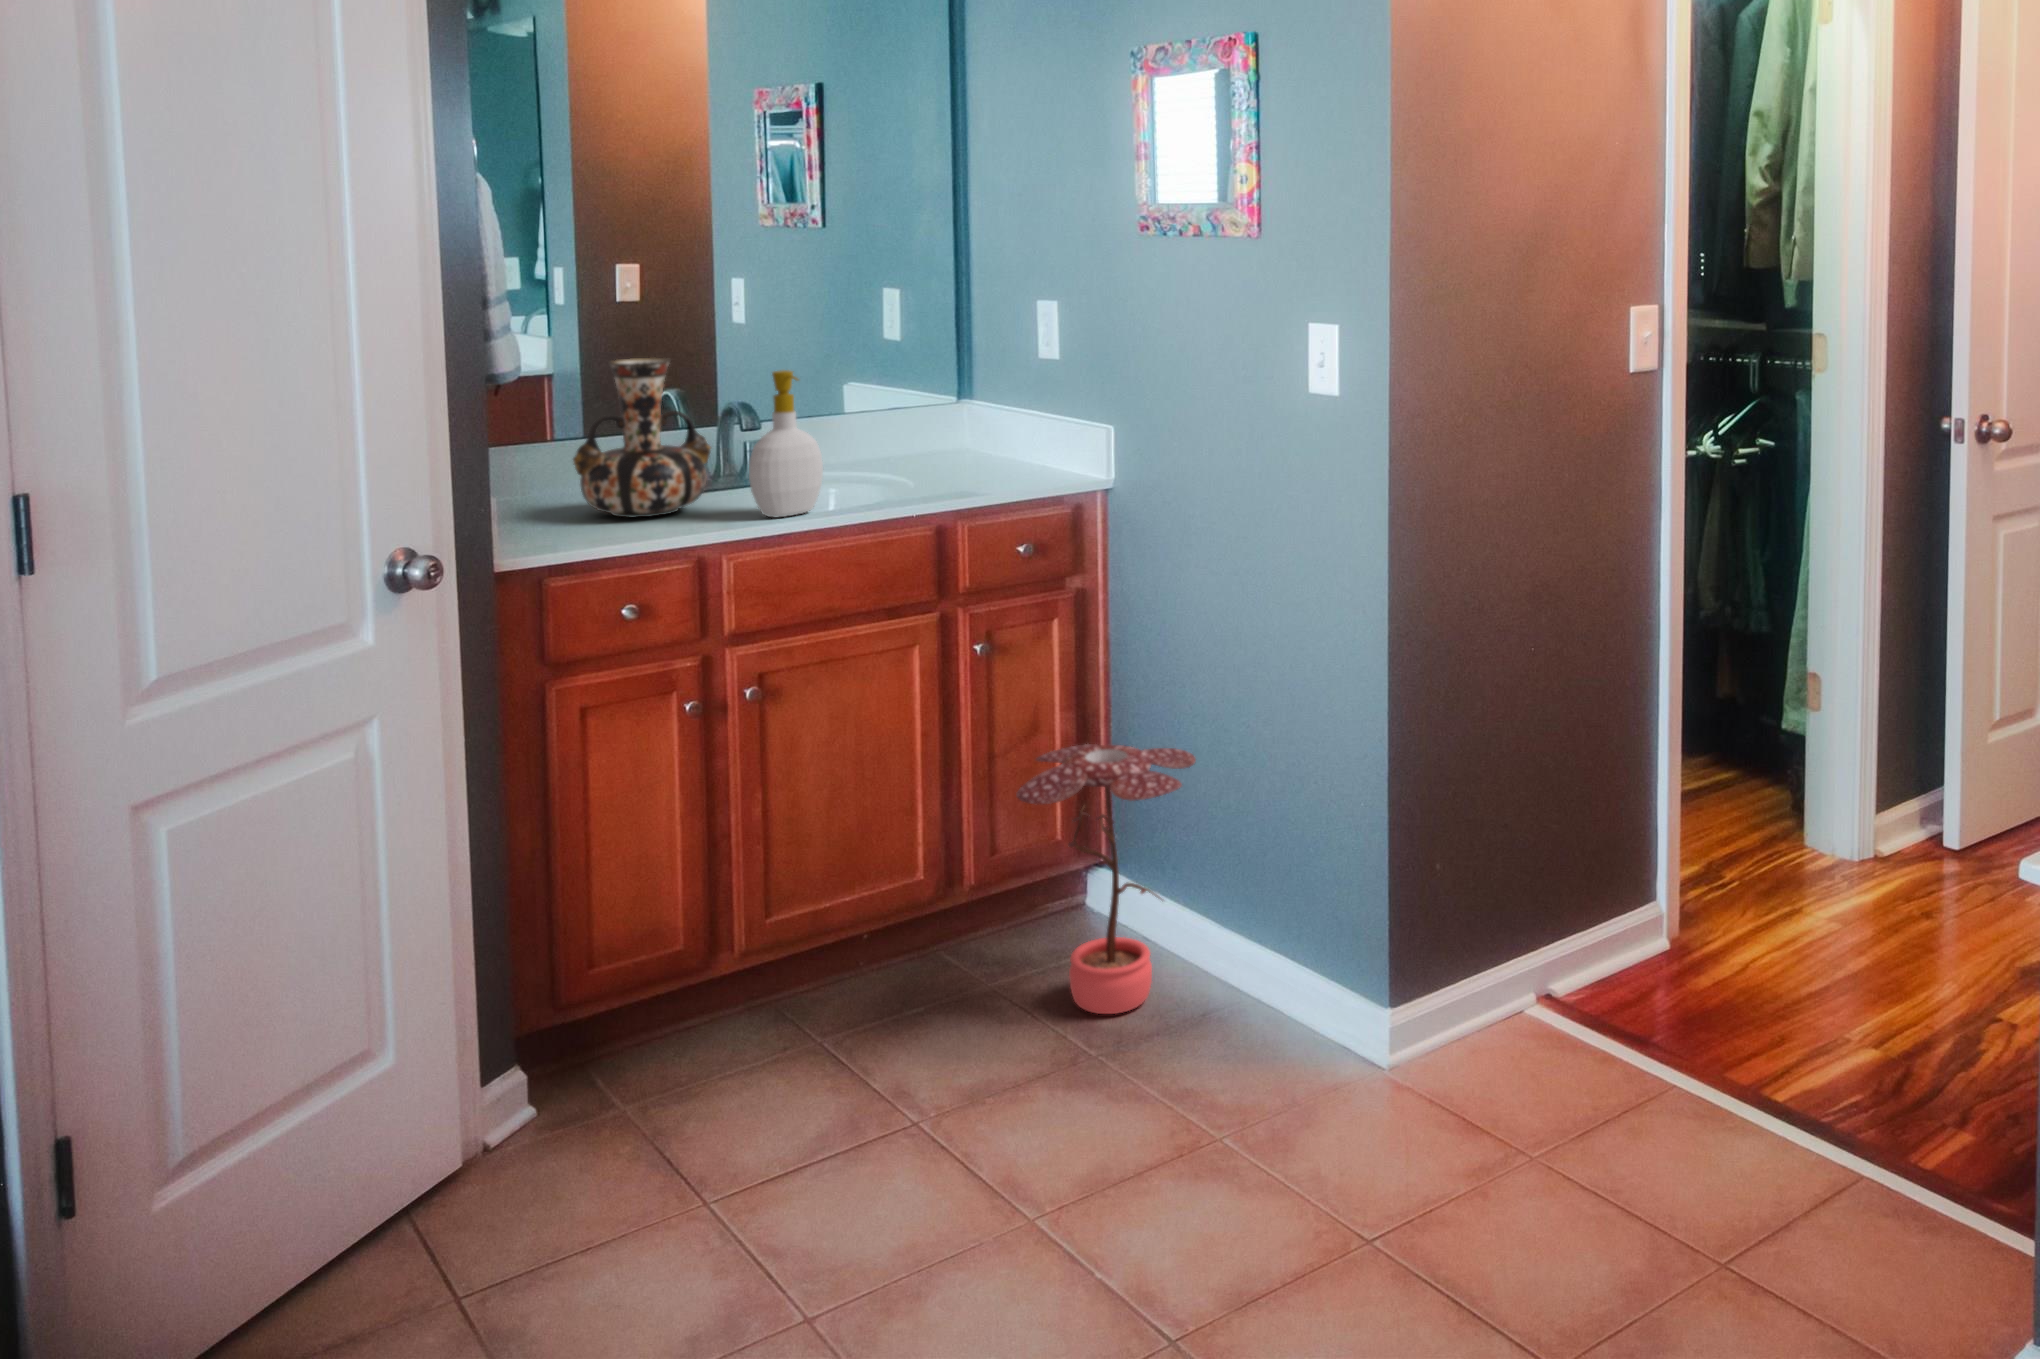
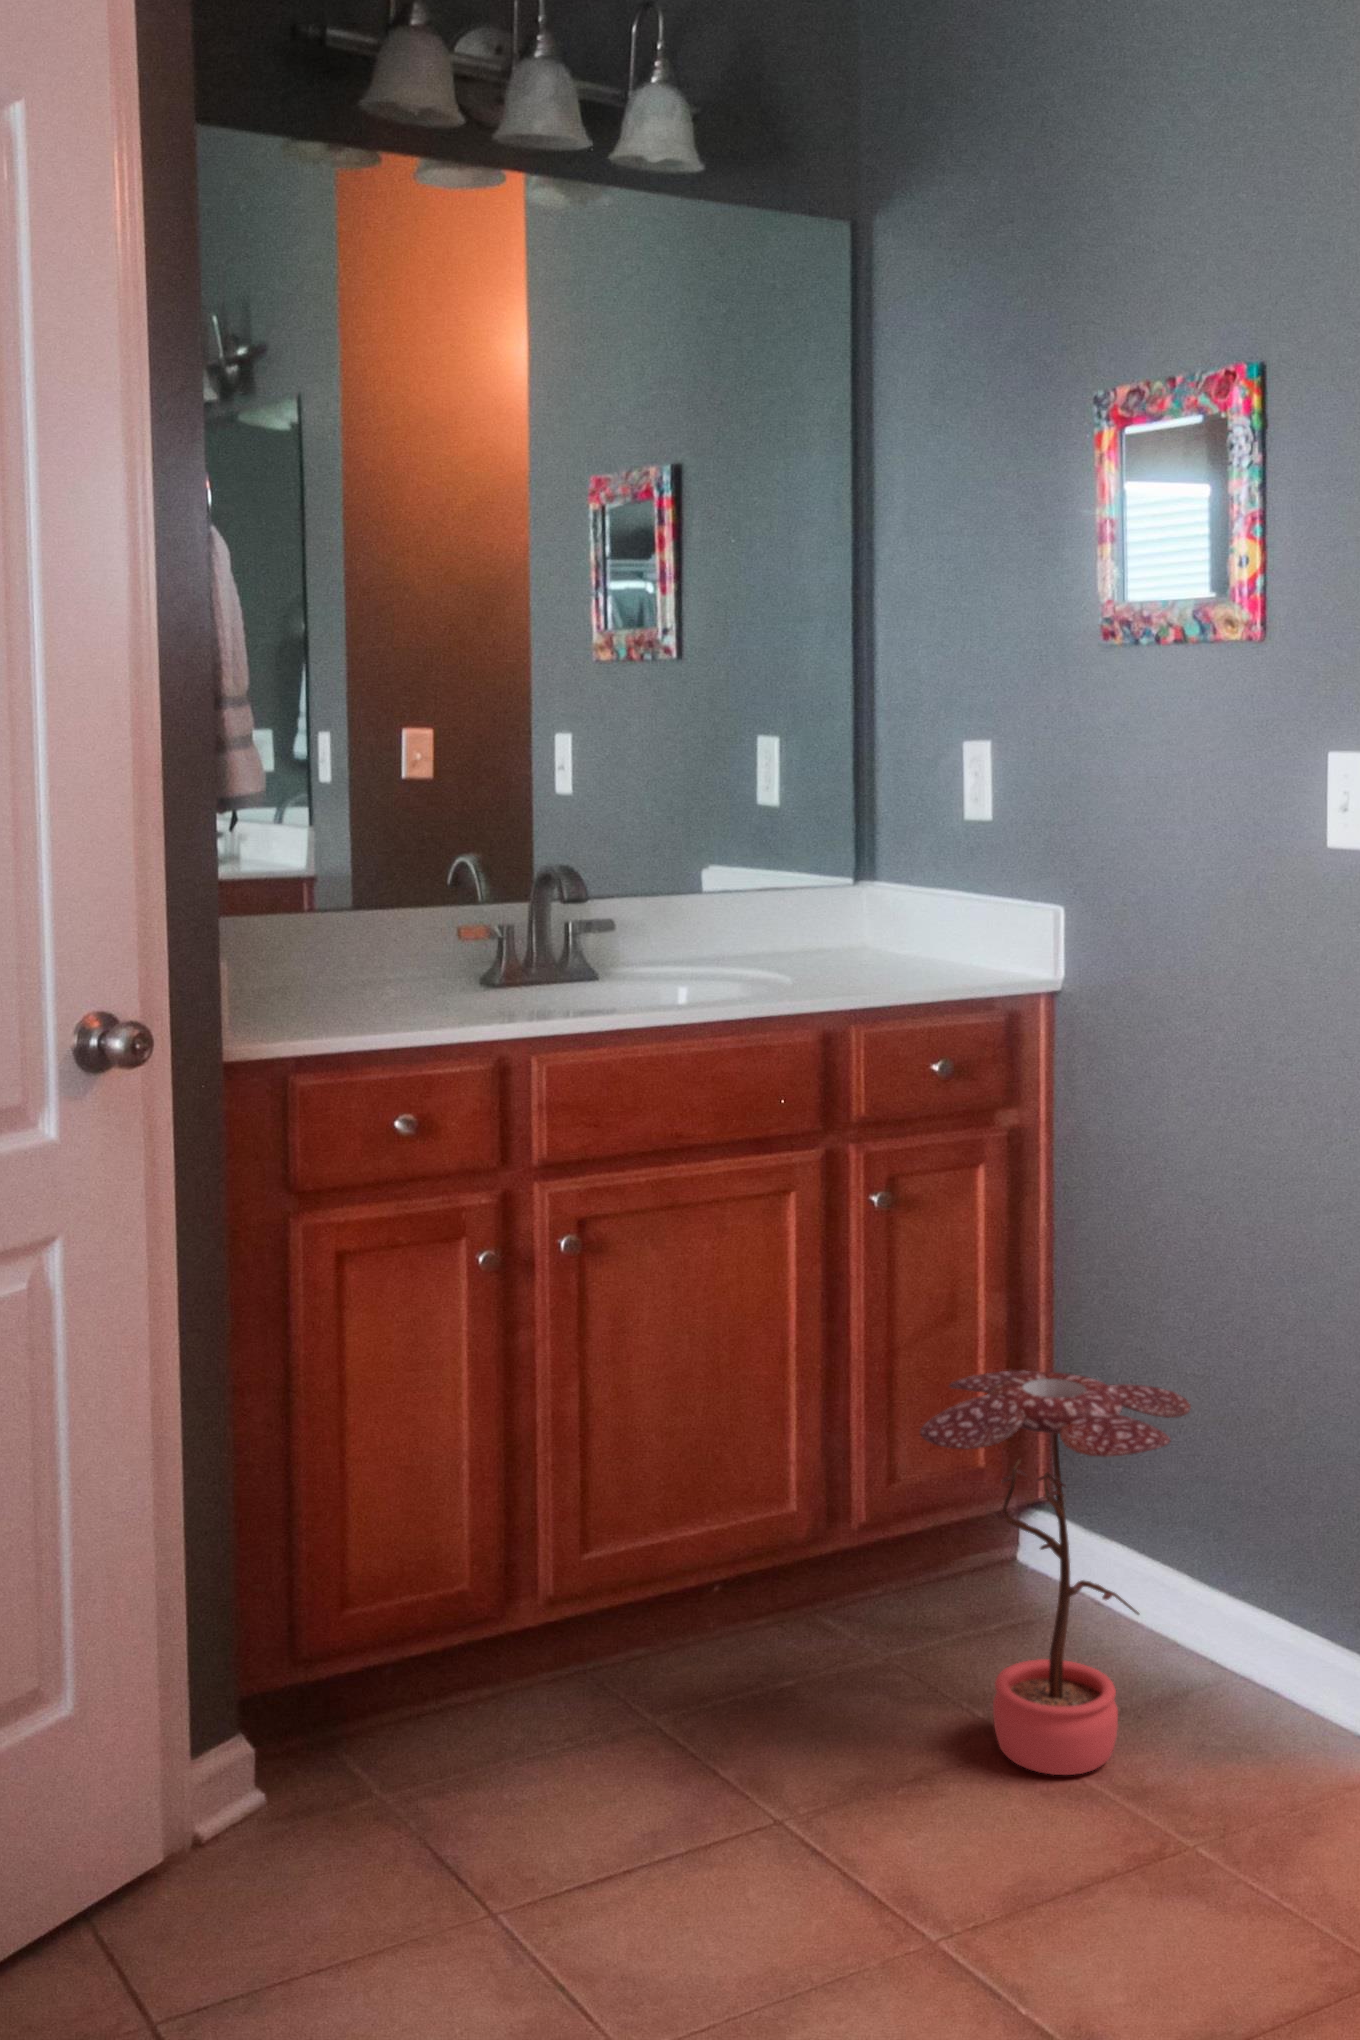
decorative vase: present [573,357,711,517] -> none [339,797,517,1010]
soap bottle: present [749,370,823,517] -> none [561,813,661,1016]

